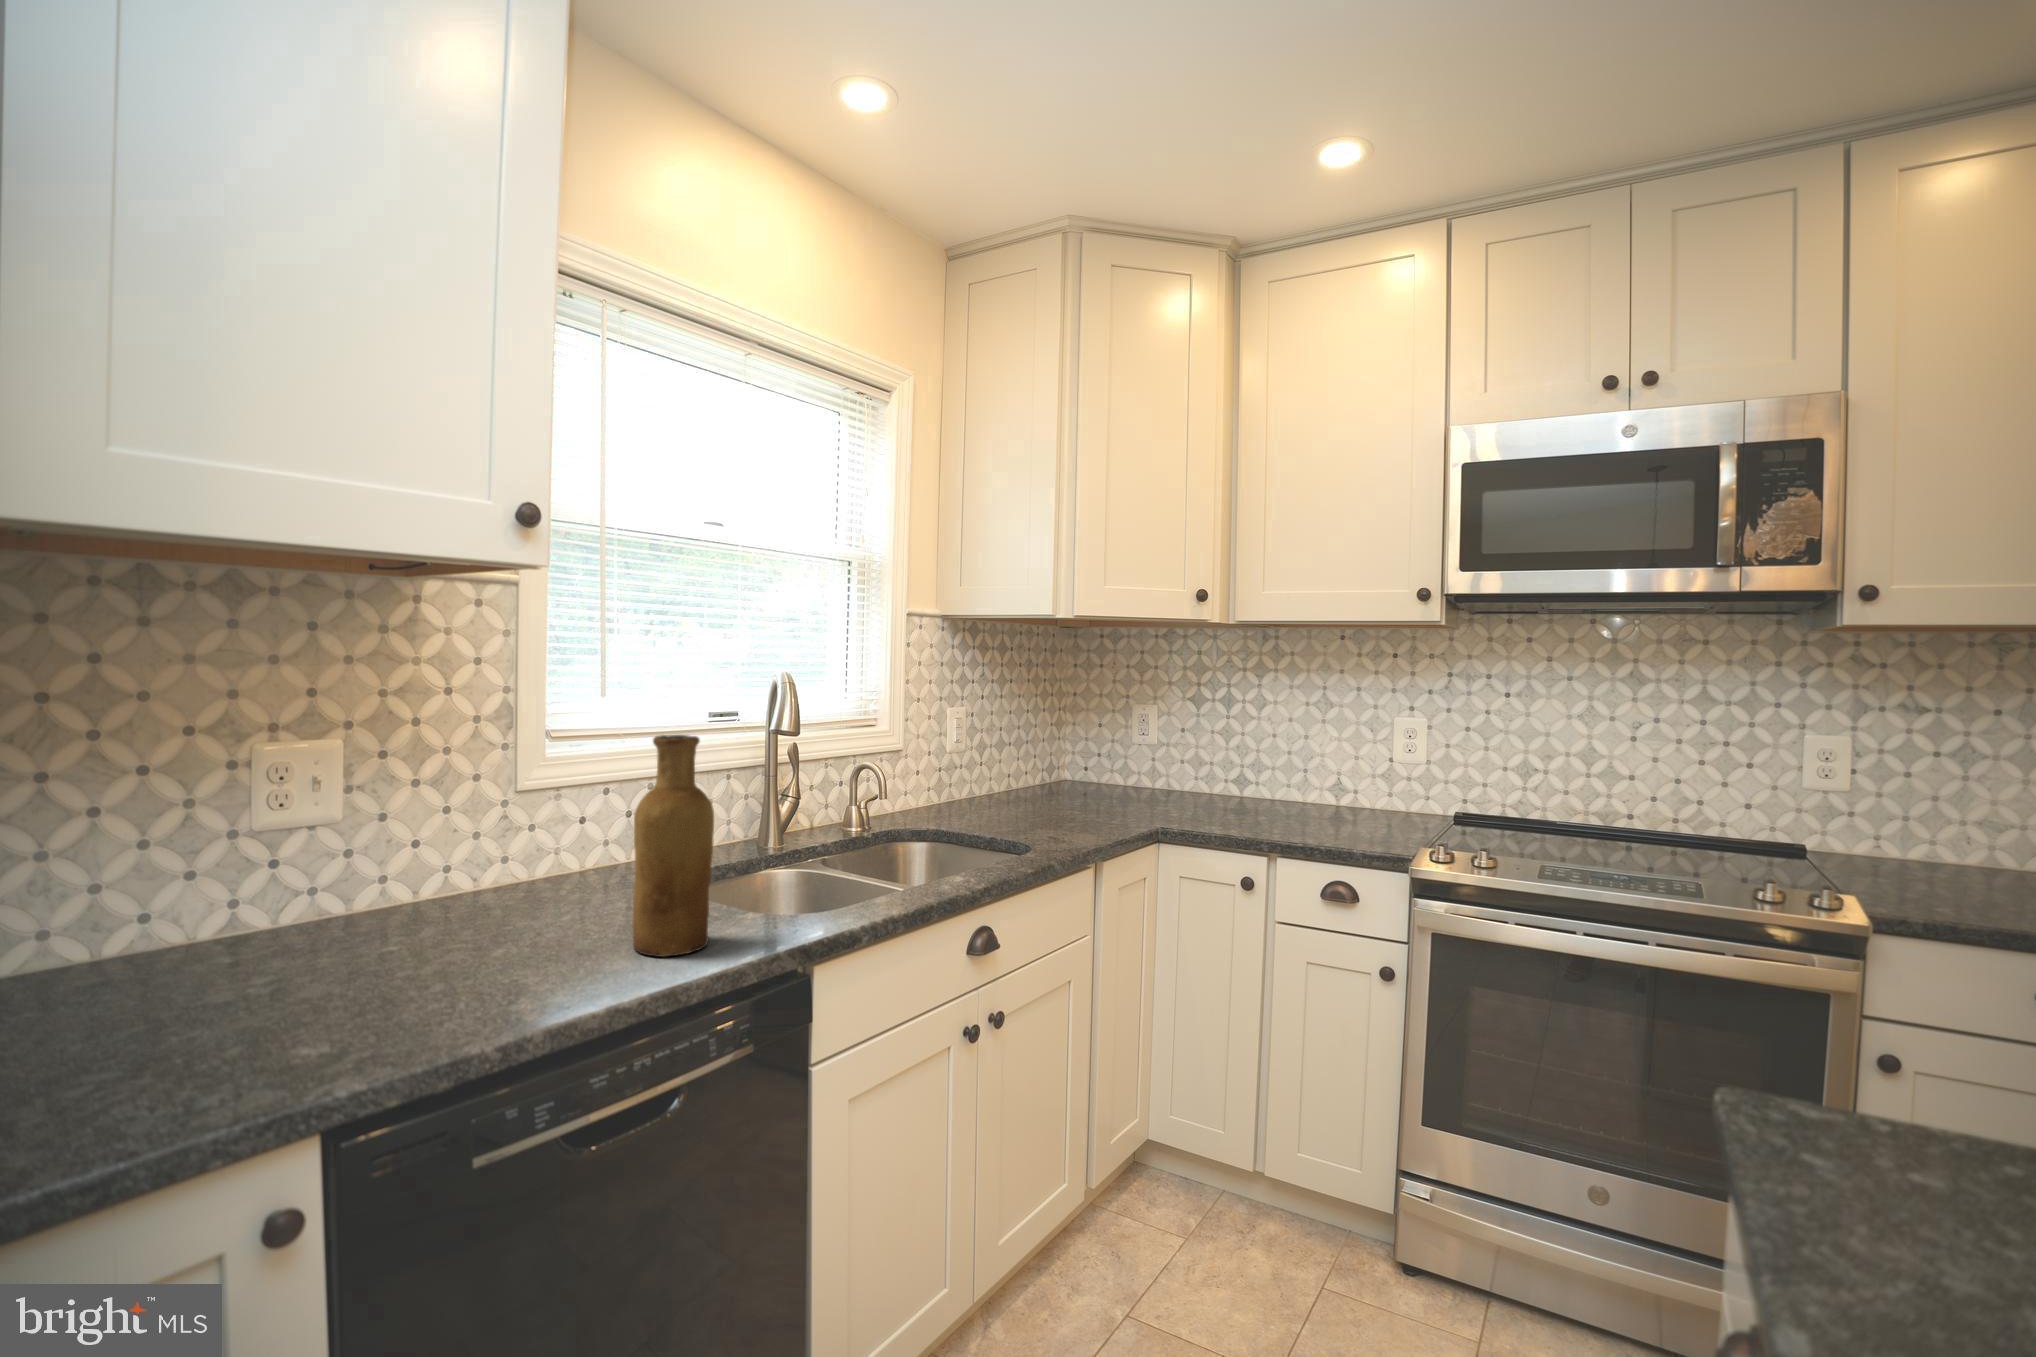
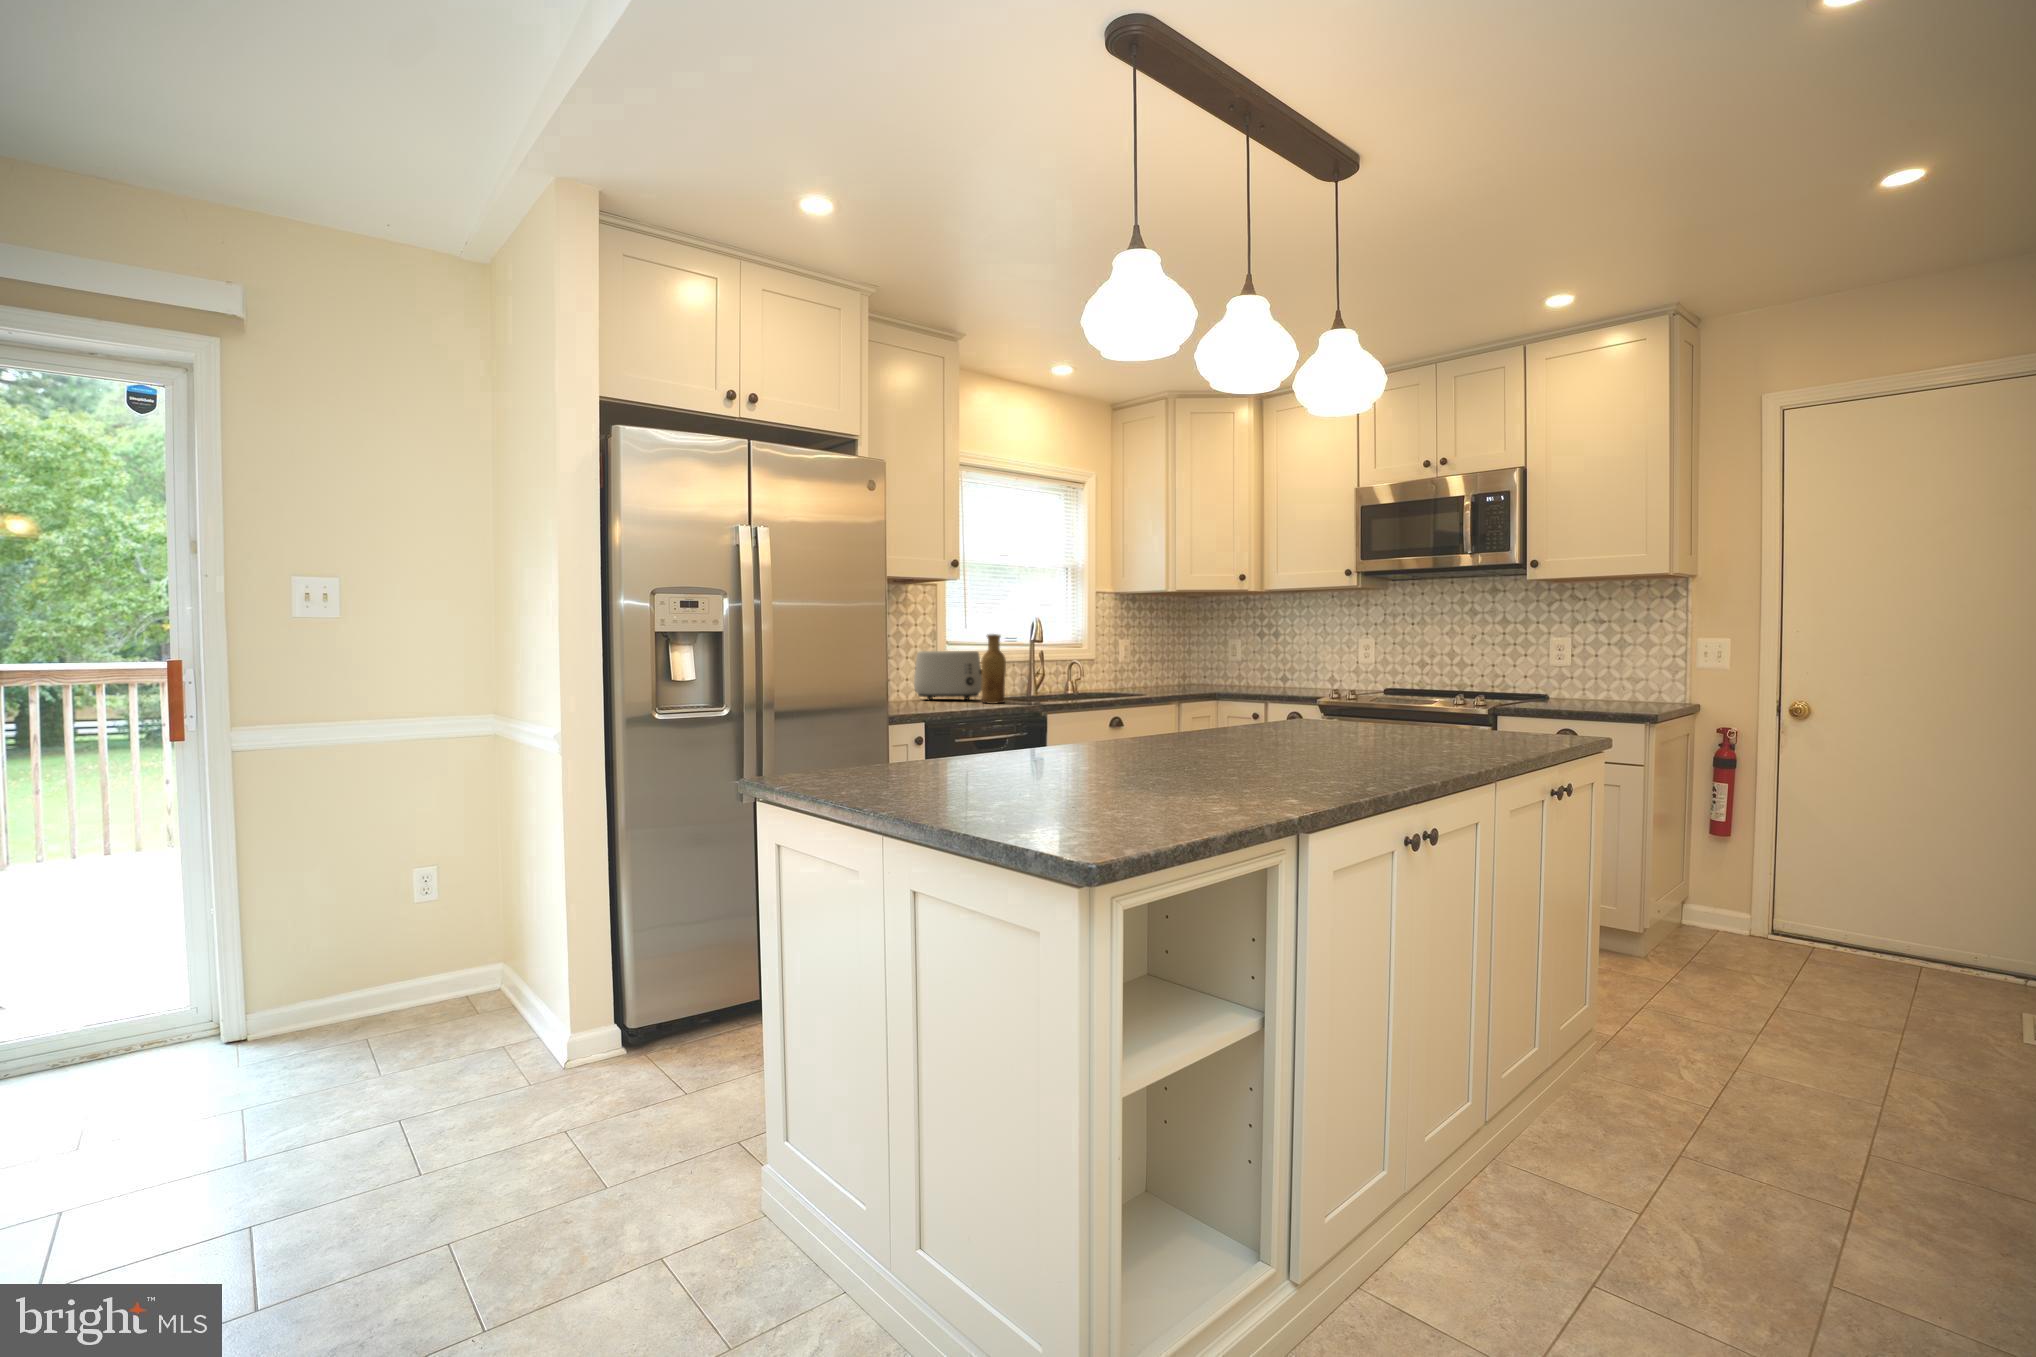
toaster: none [413,770,655,929] -> present [914,651,982,700]

